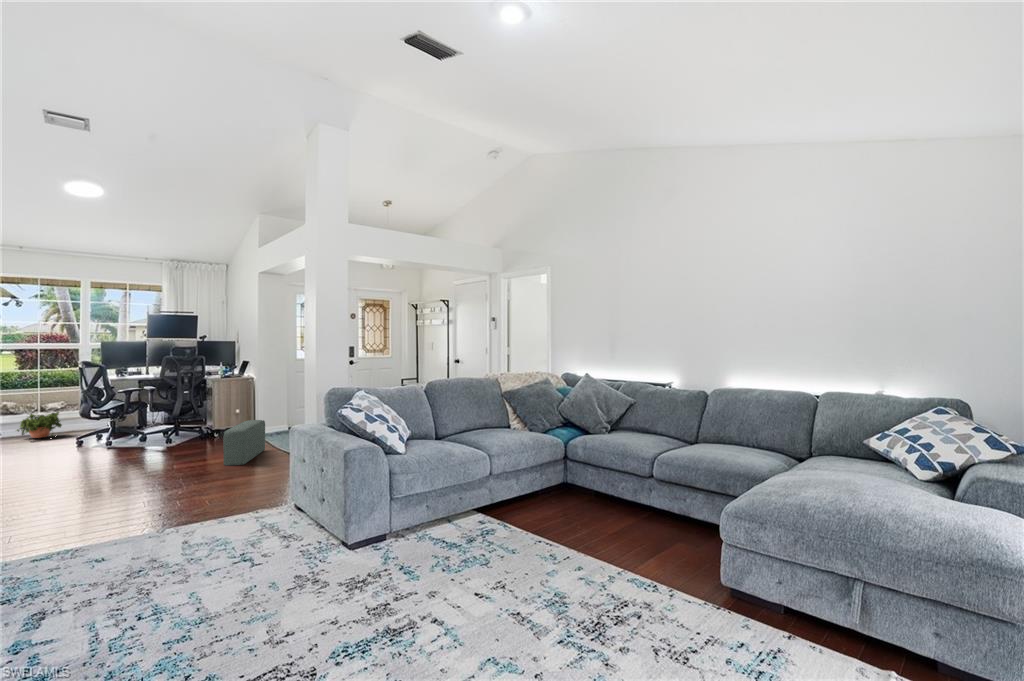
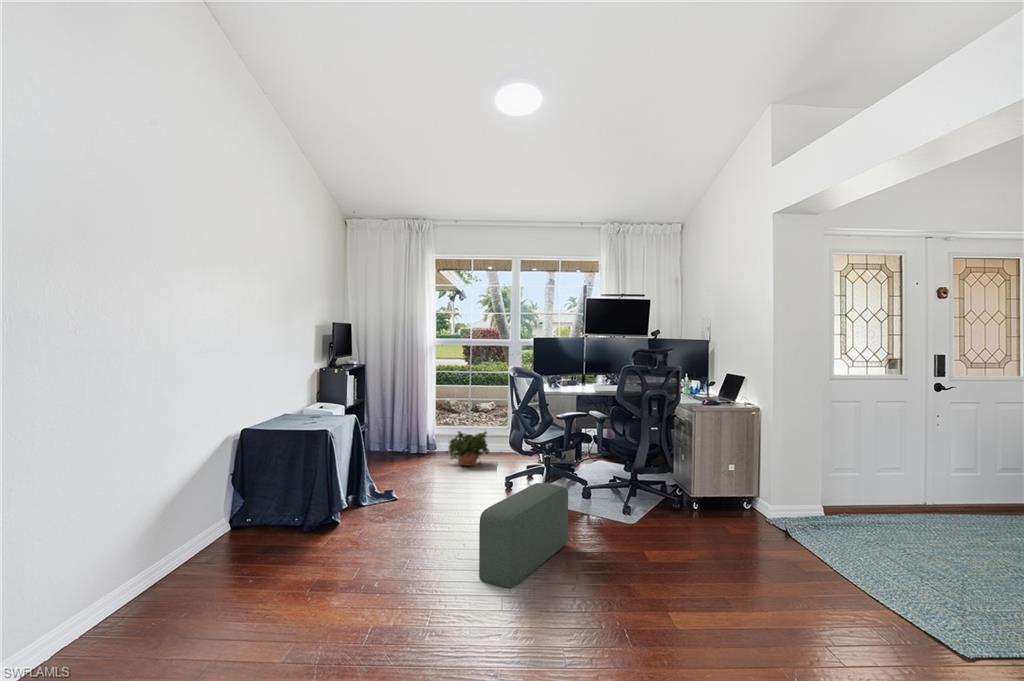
pouf: present [223,420,265,466] -> present [479,483,568,588]

